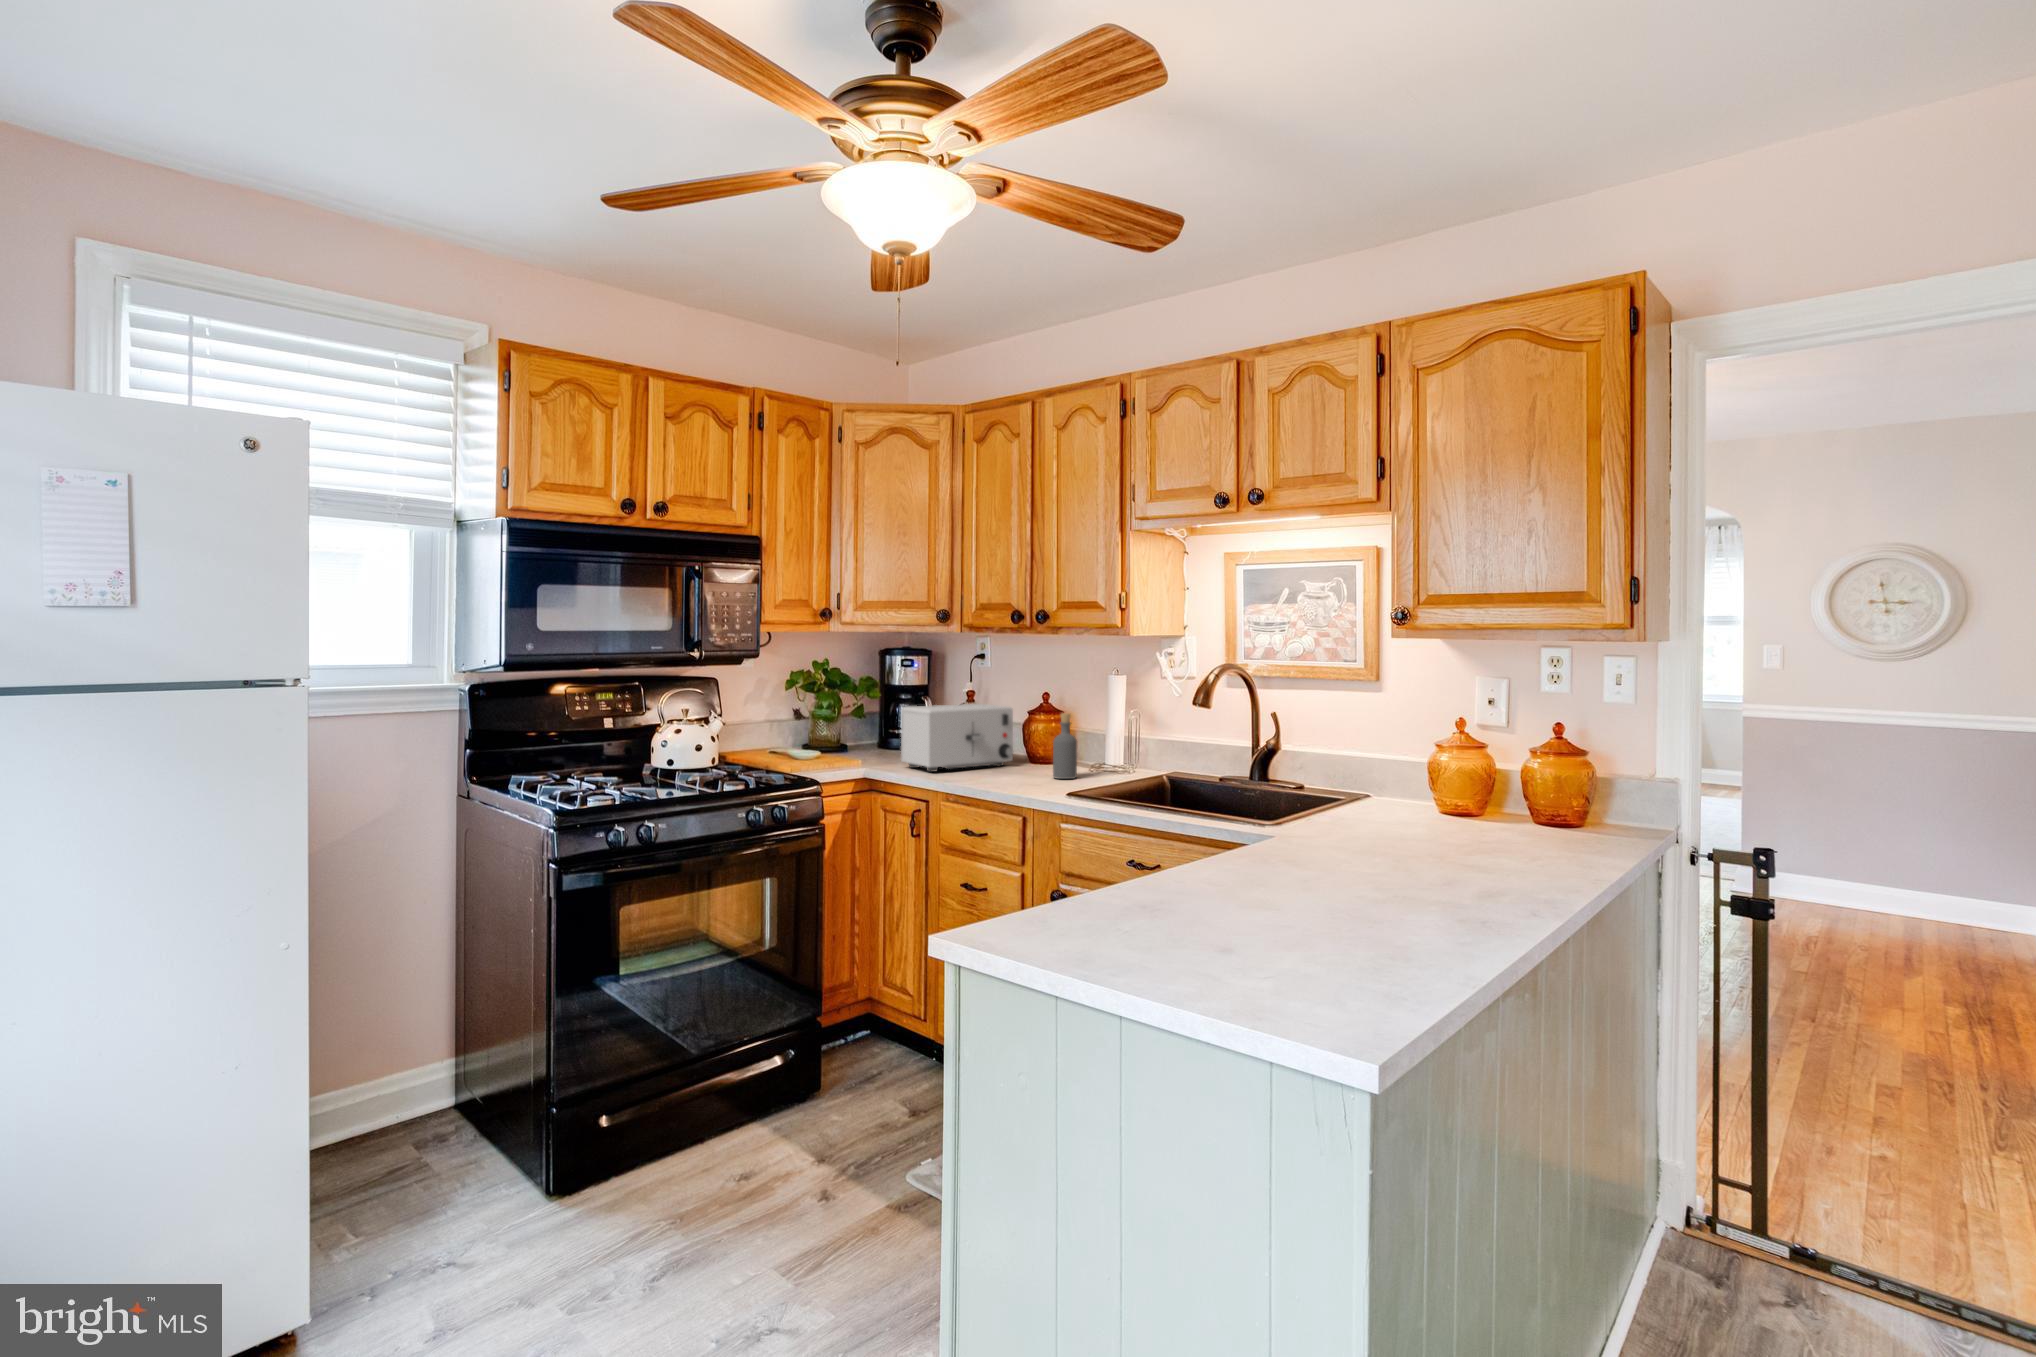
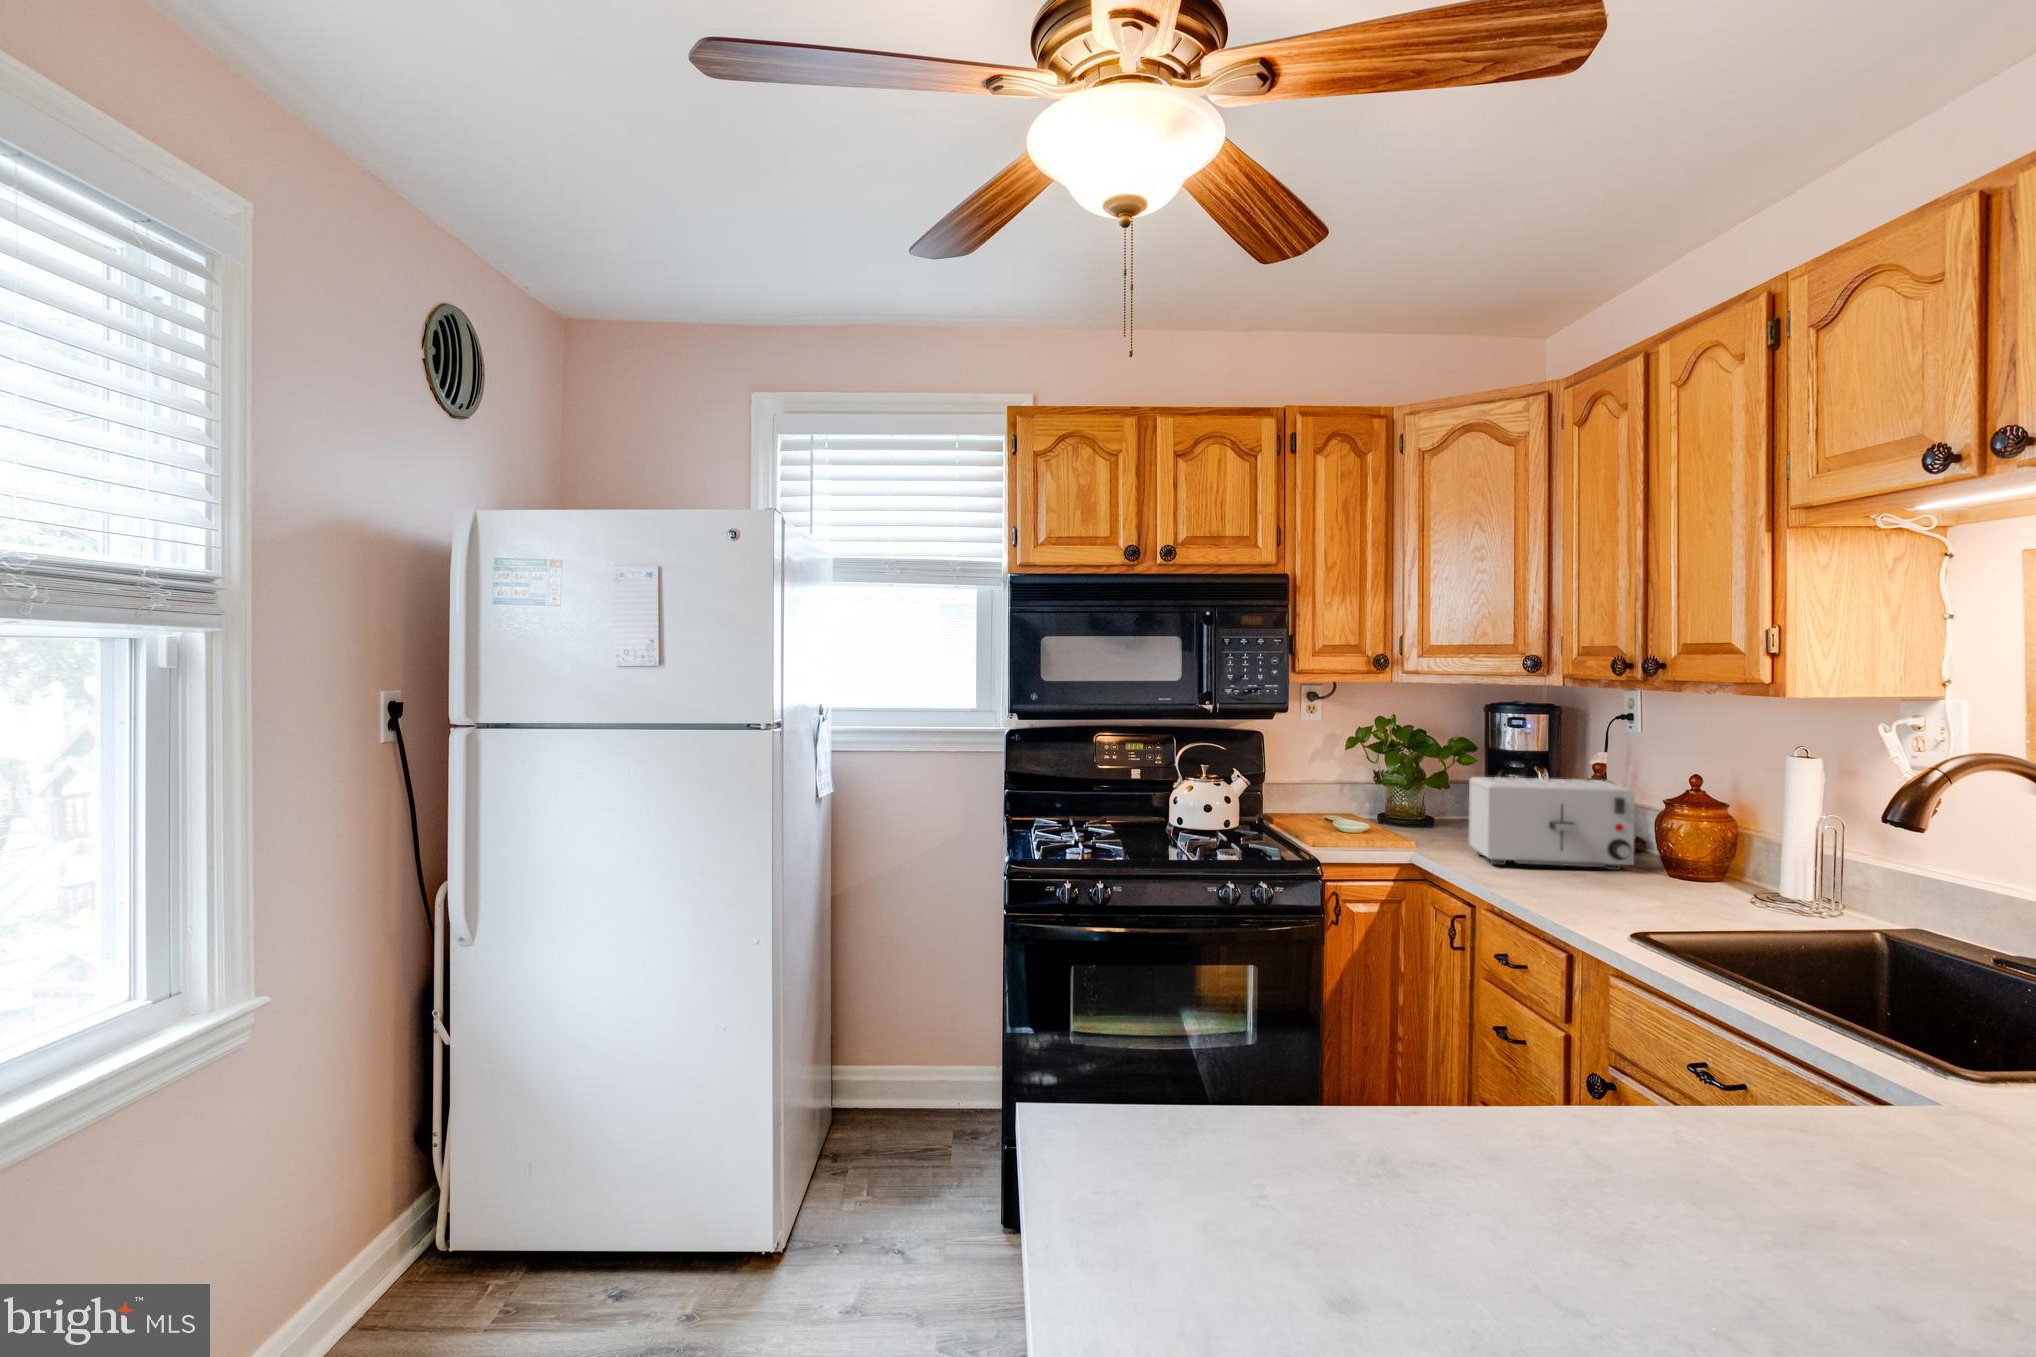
bottle: present [1053,713,1077,779] -> none [1667,807,1712,908]

